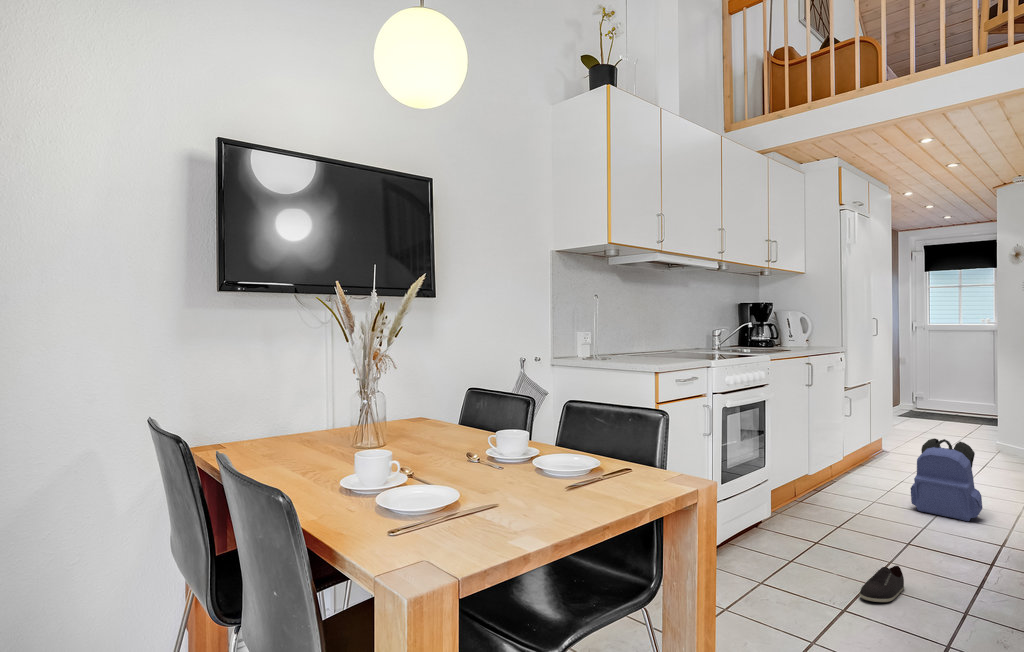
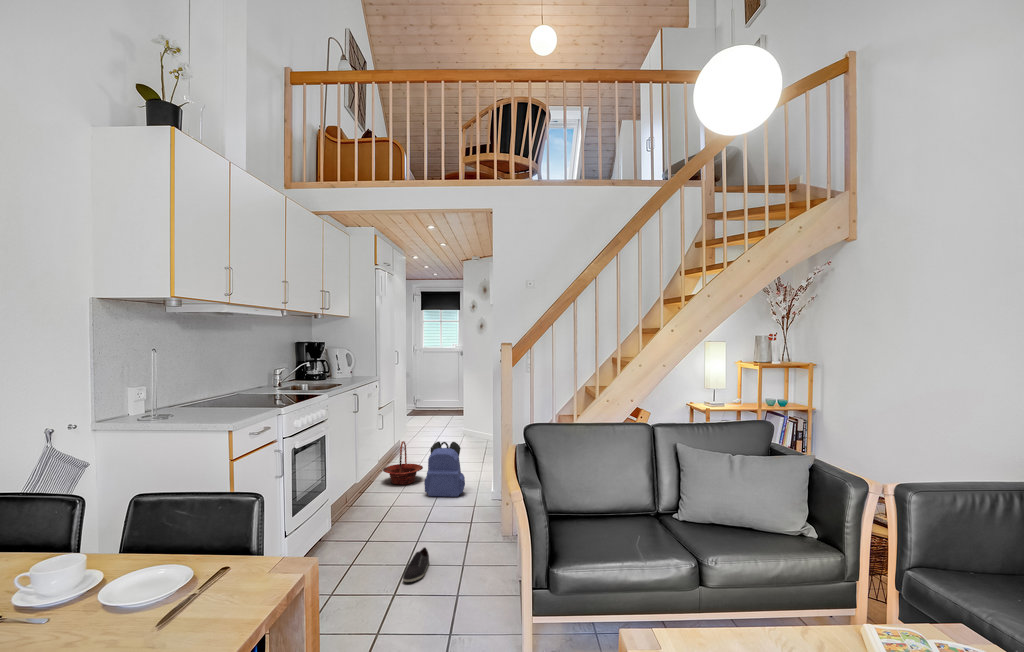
basket: none [850,434,912,490] -> present [383,441,423,485]

